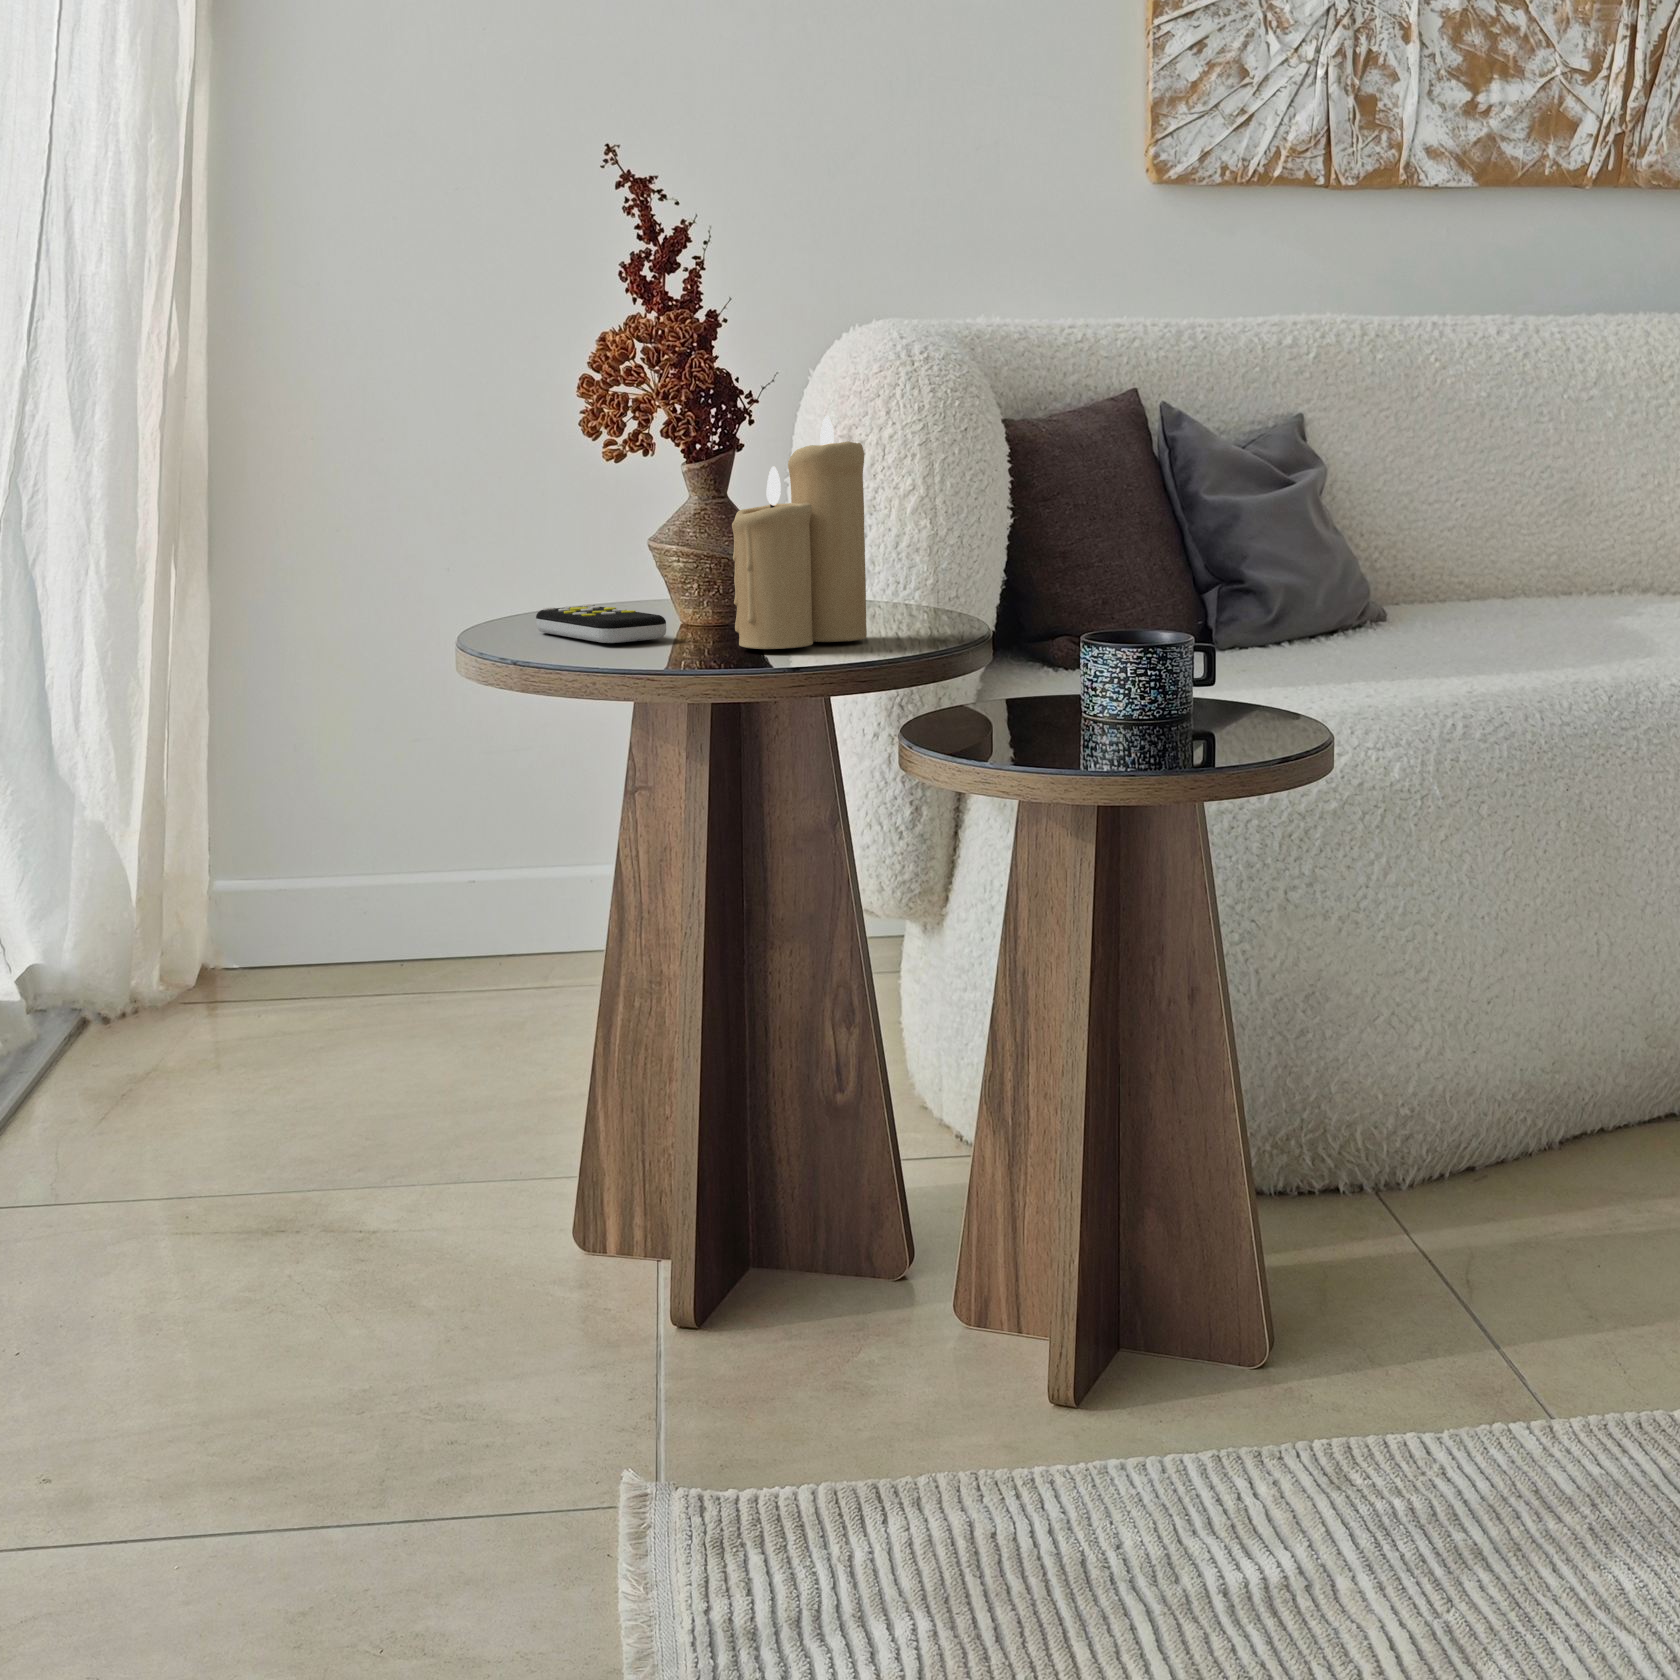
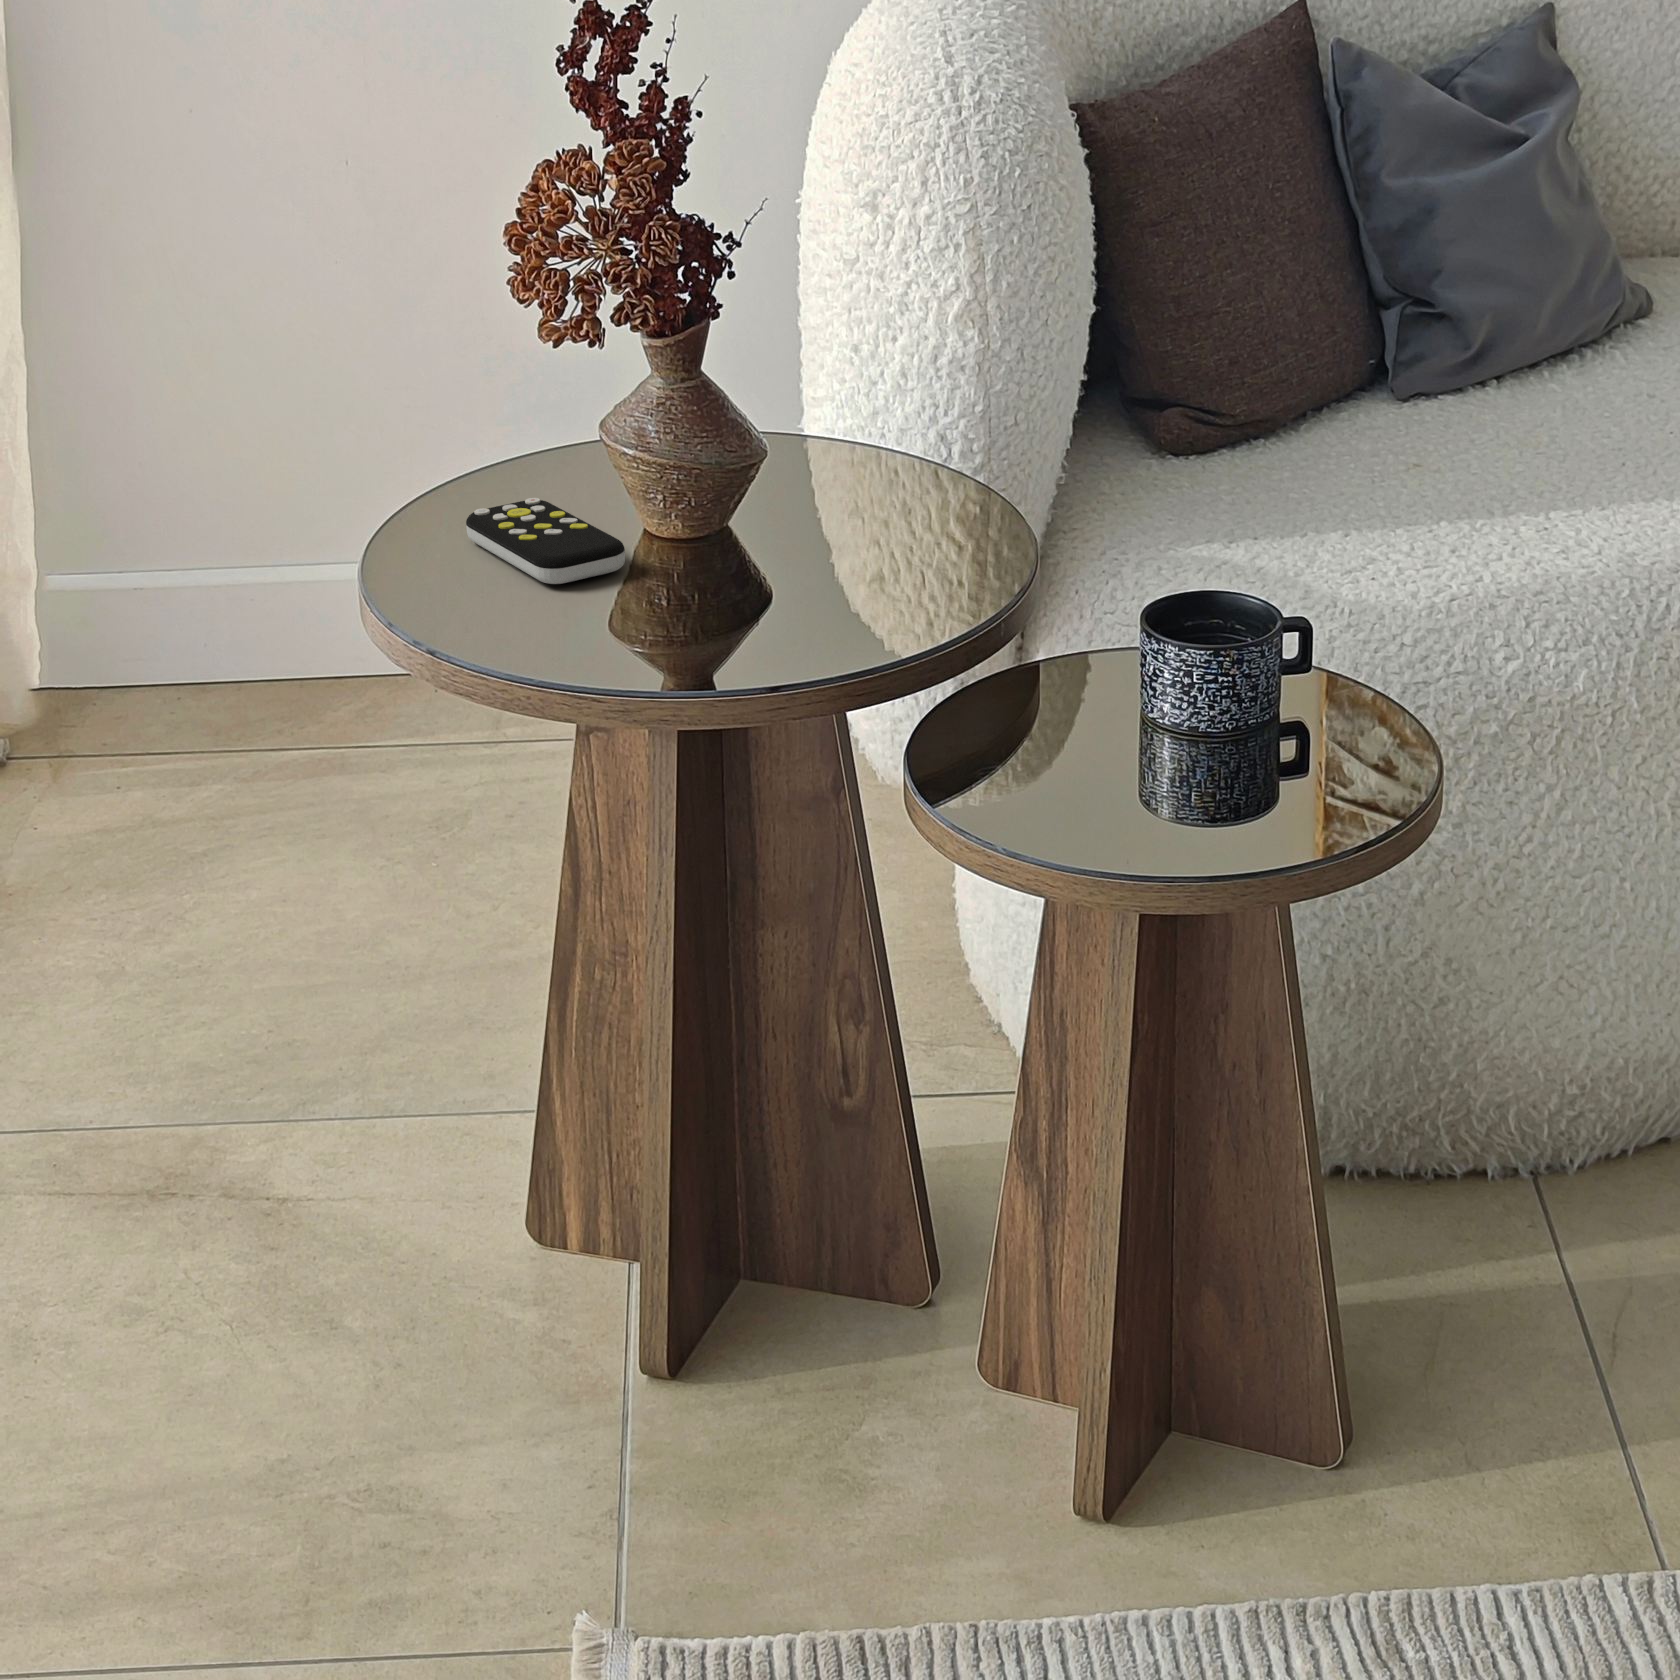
candle: present [732,416,867,649] -> none [700,297,876,612]

